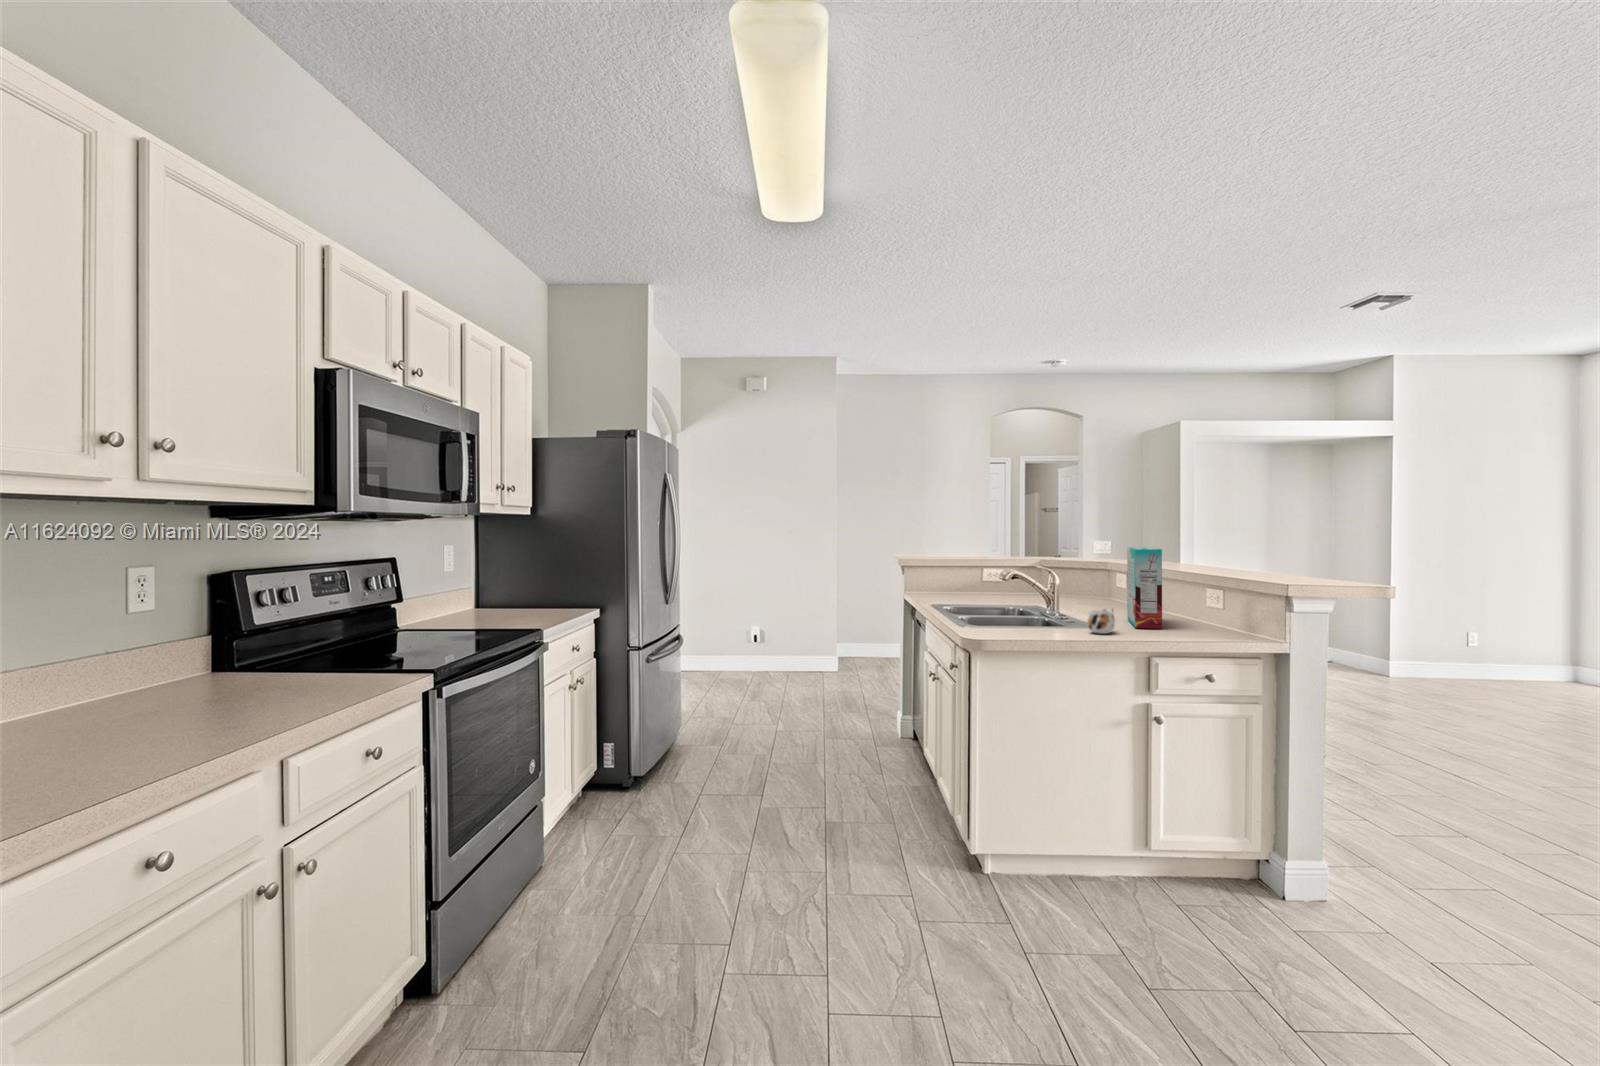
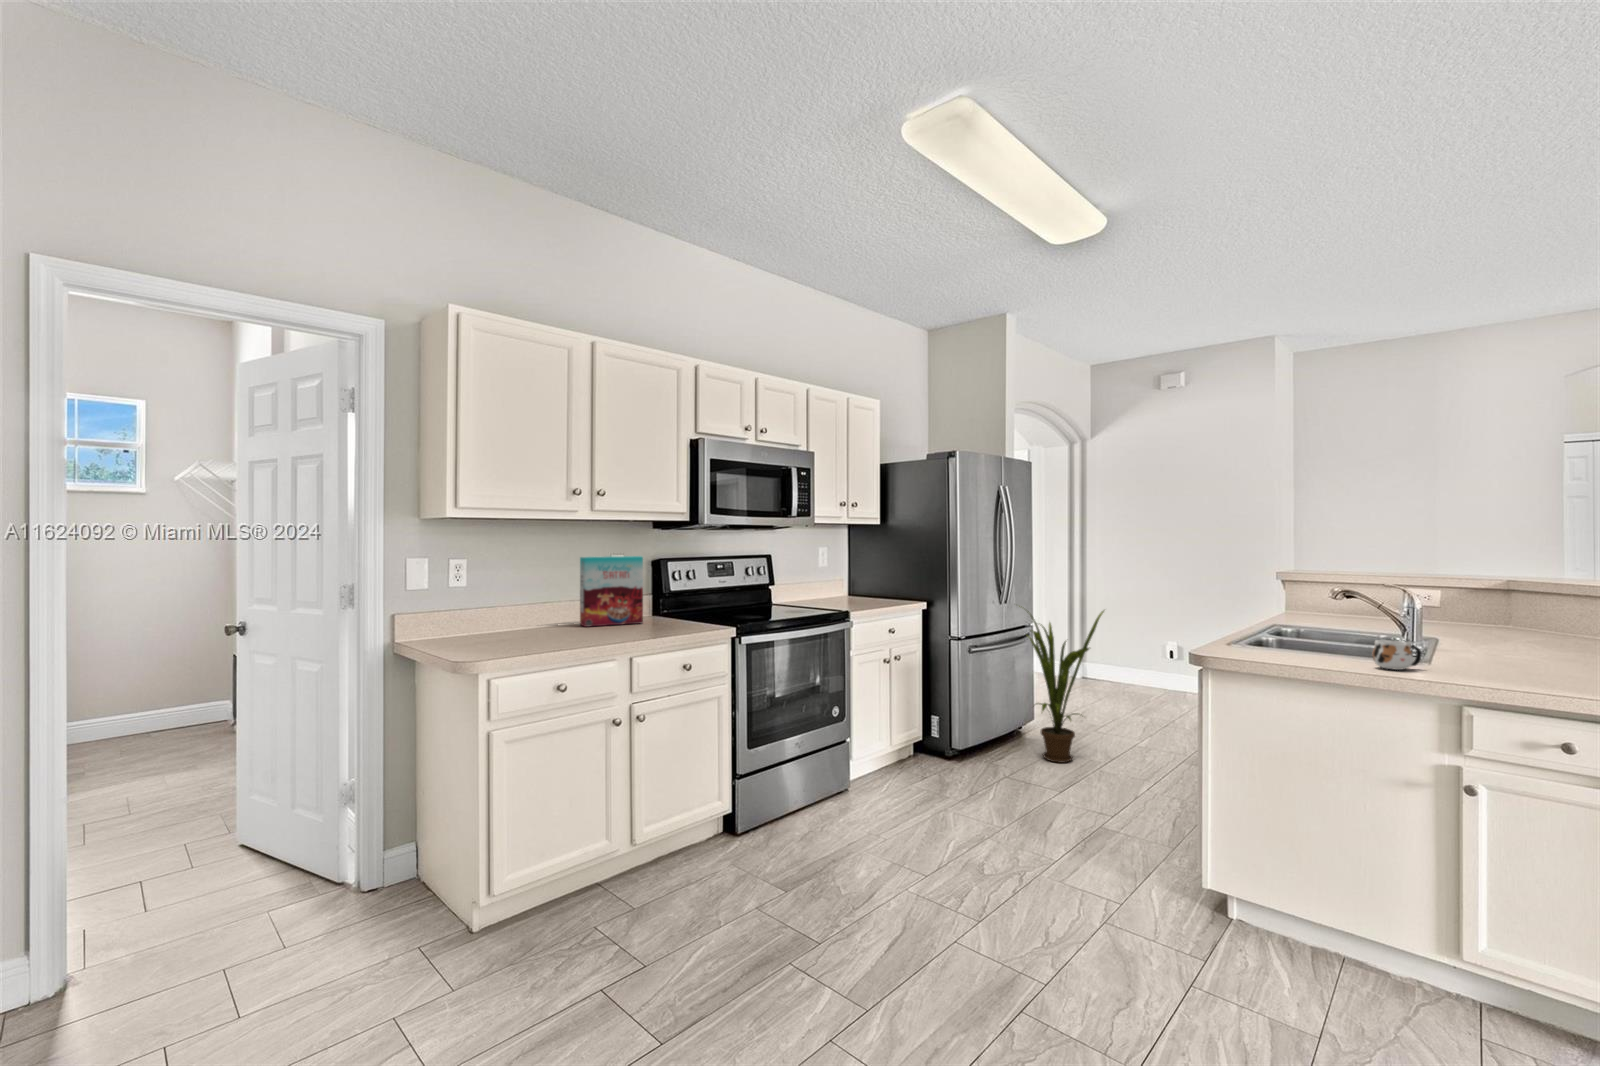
cereal box: present [1127,547,1162,629] -> present [580,556,643,627]
house plant: none [674,600,766,762] -> present [1019,606,1104,763]

